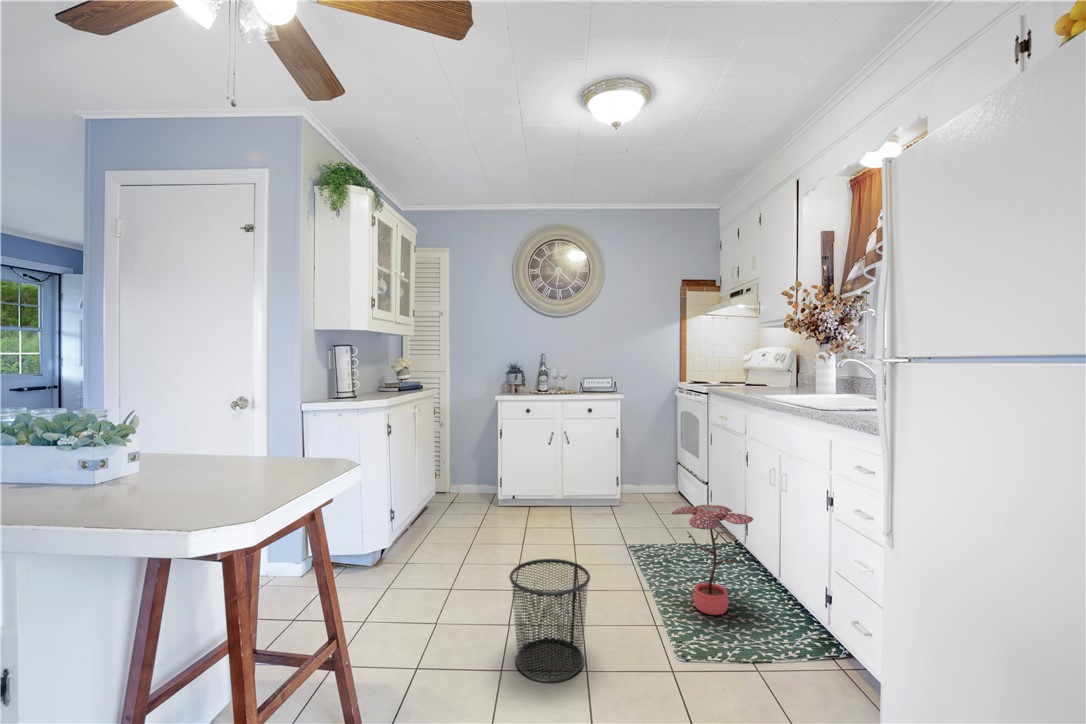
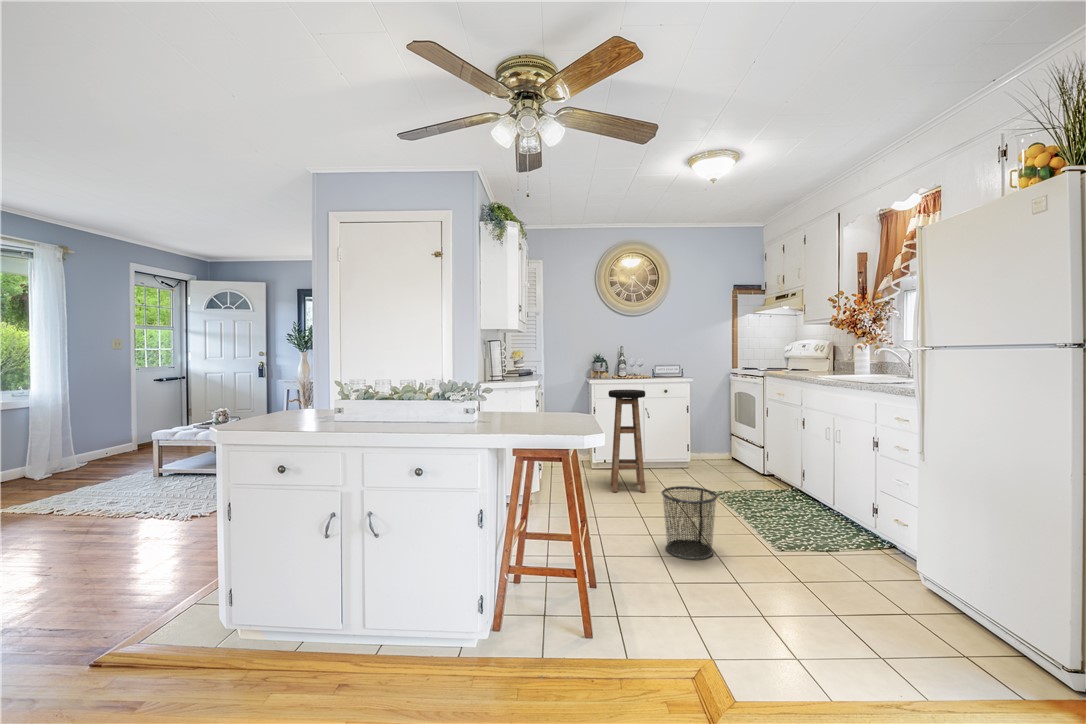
bar stool: none [501,409,549,546] -> present [608,390,646,492]
potted plant: present [672,505,753,615] -> none [756,453,818,528]

